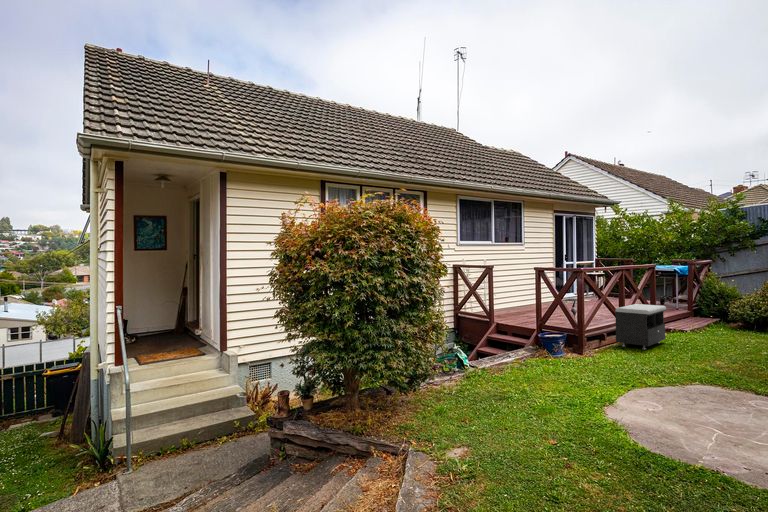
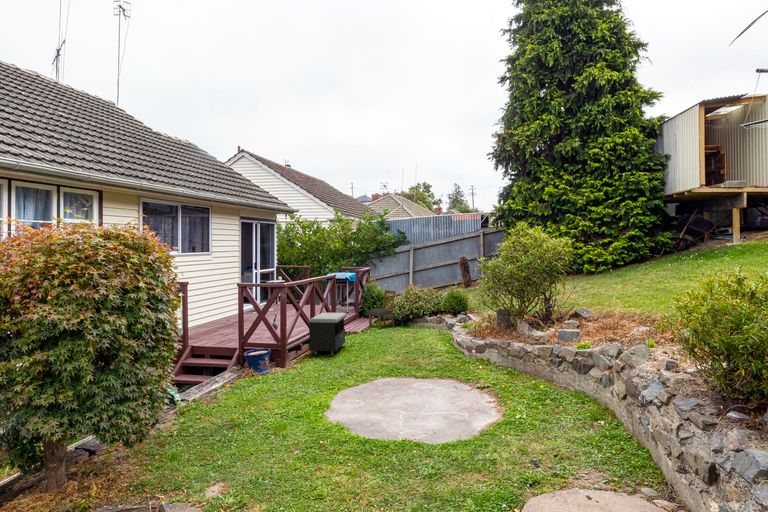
chair: none [707,285,749,332] -> present [369,290,396,330]

